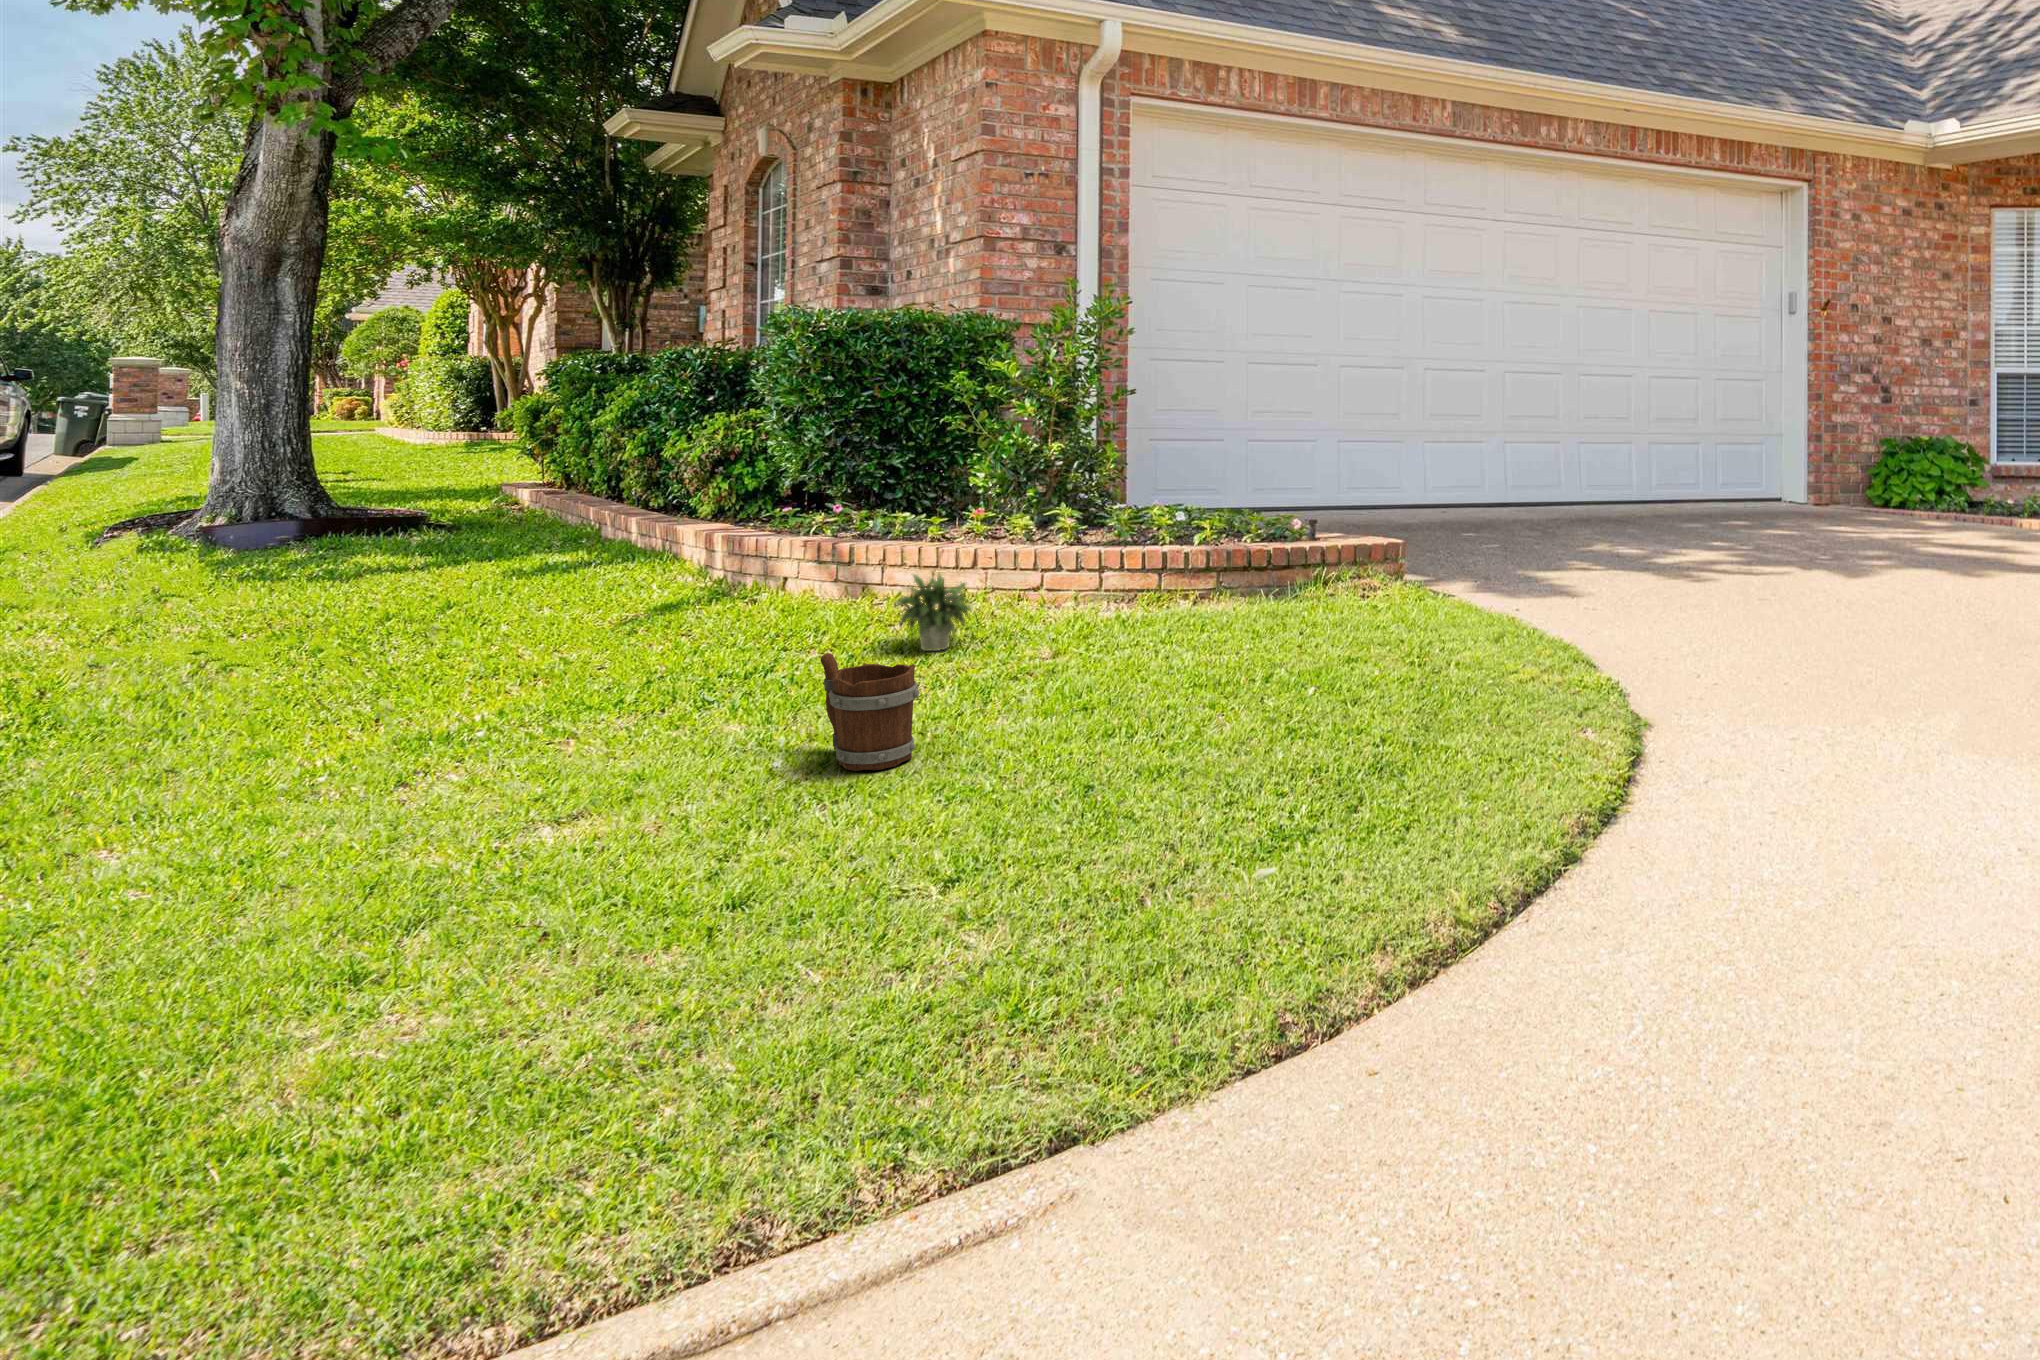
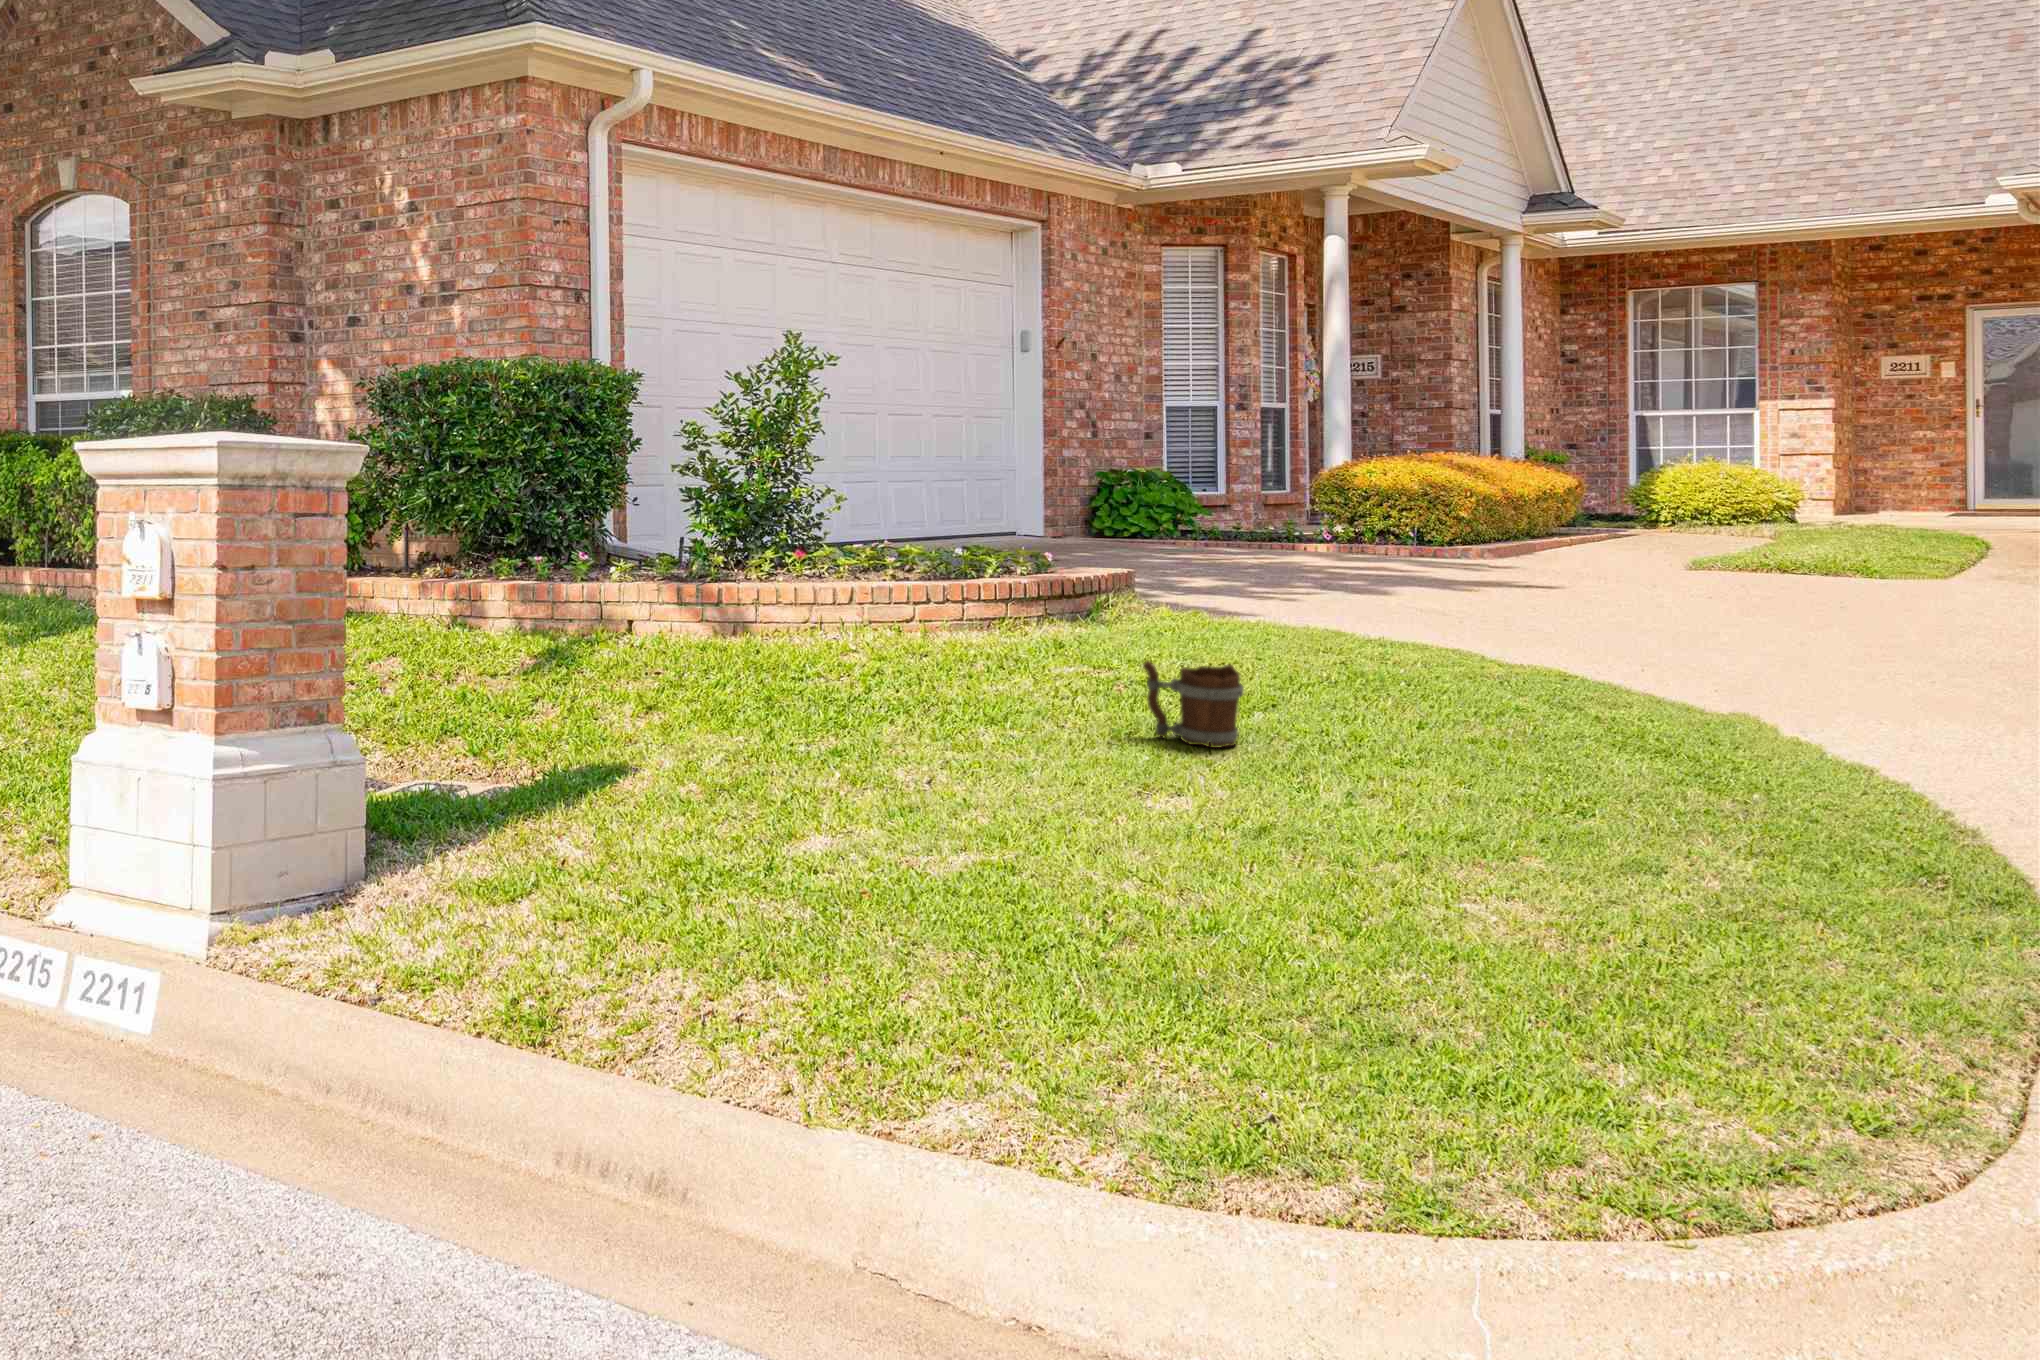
potted plant: present [897,575,971,651] -> none [921,604,1005,671]

